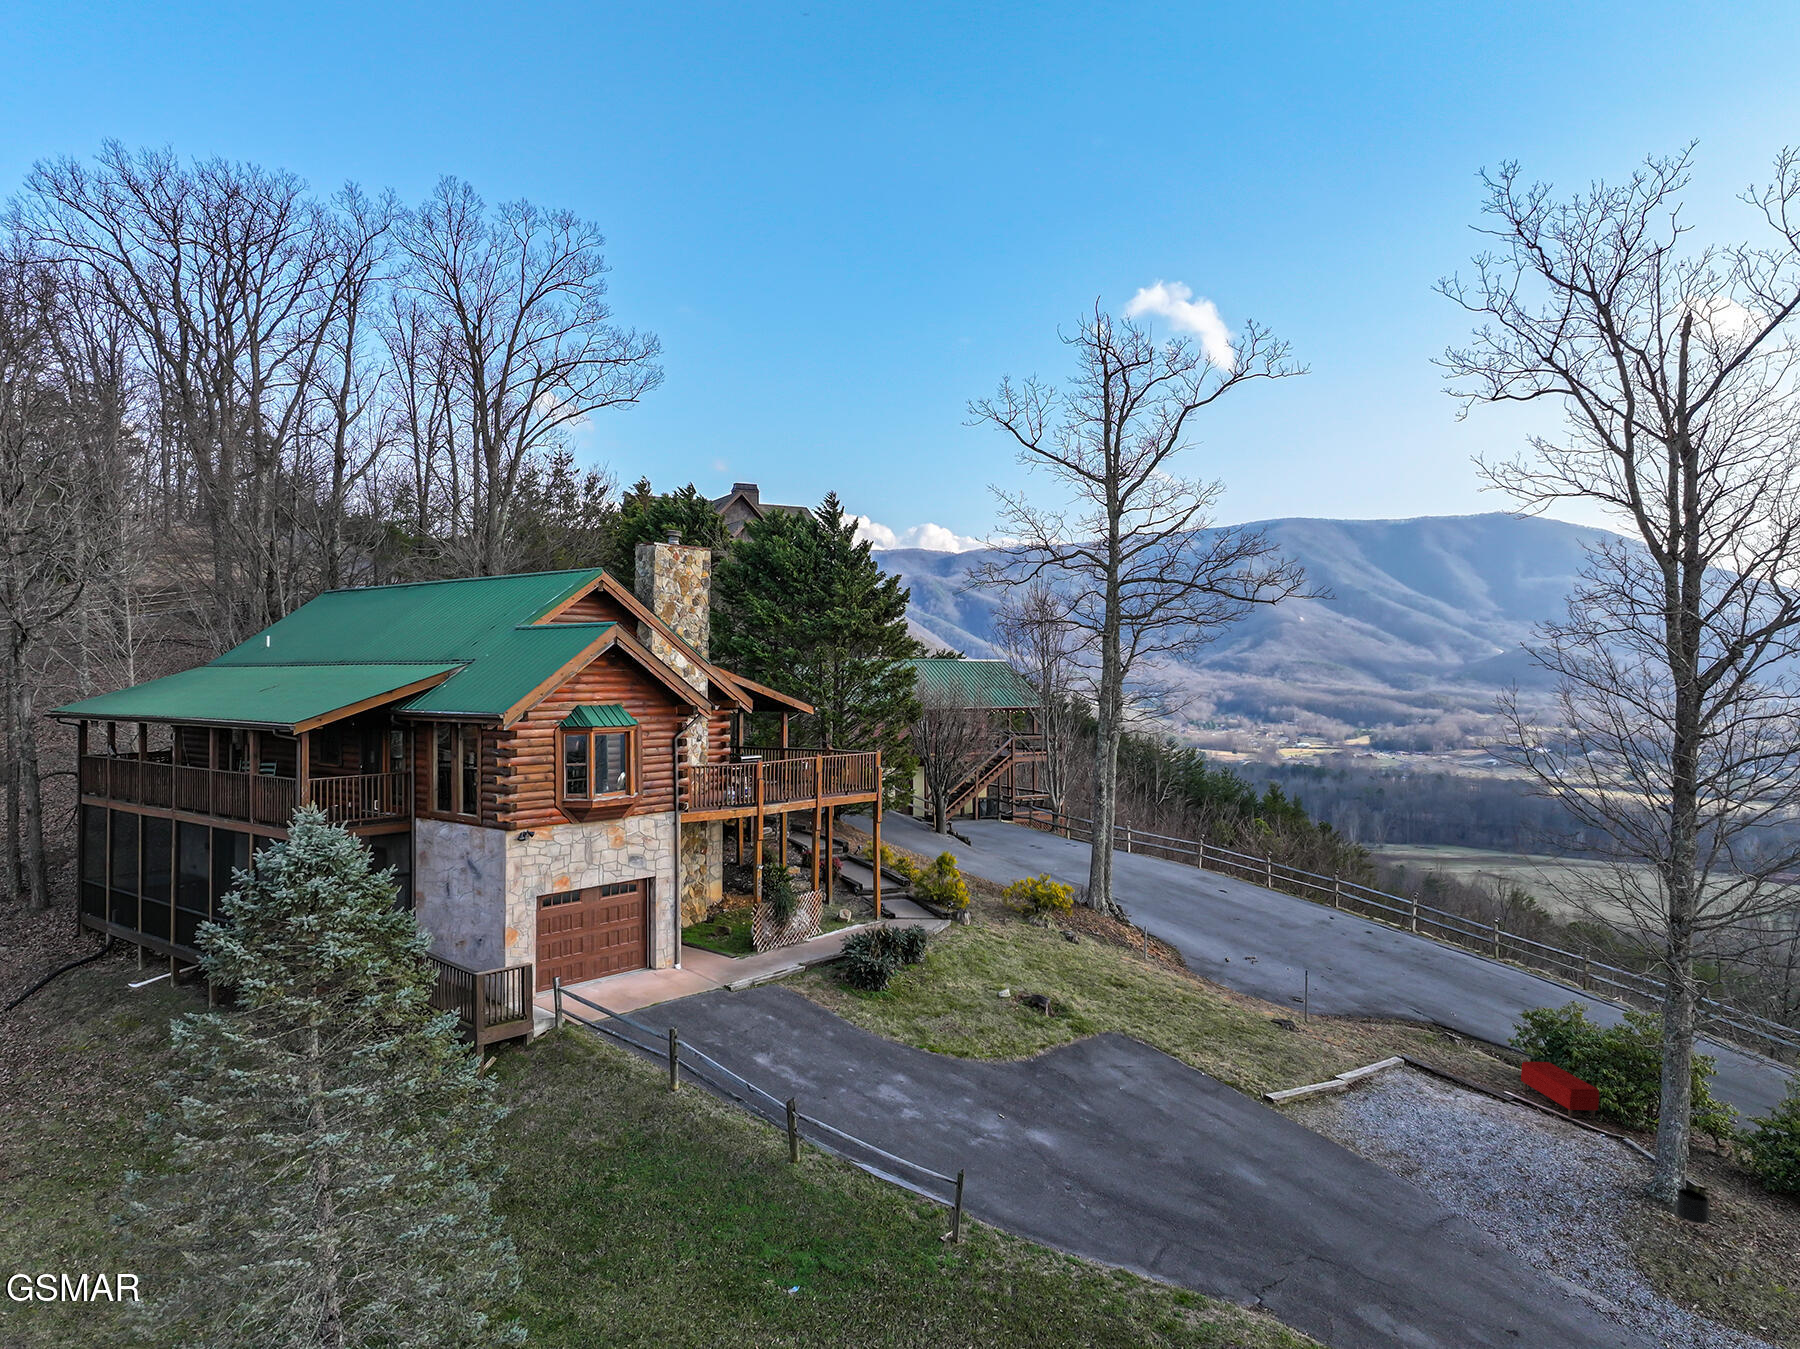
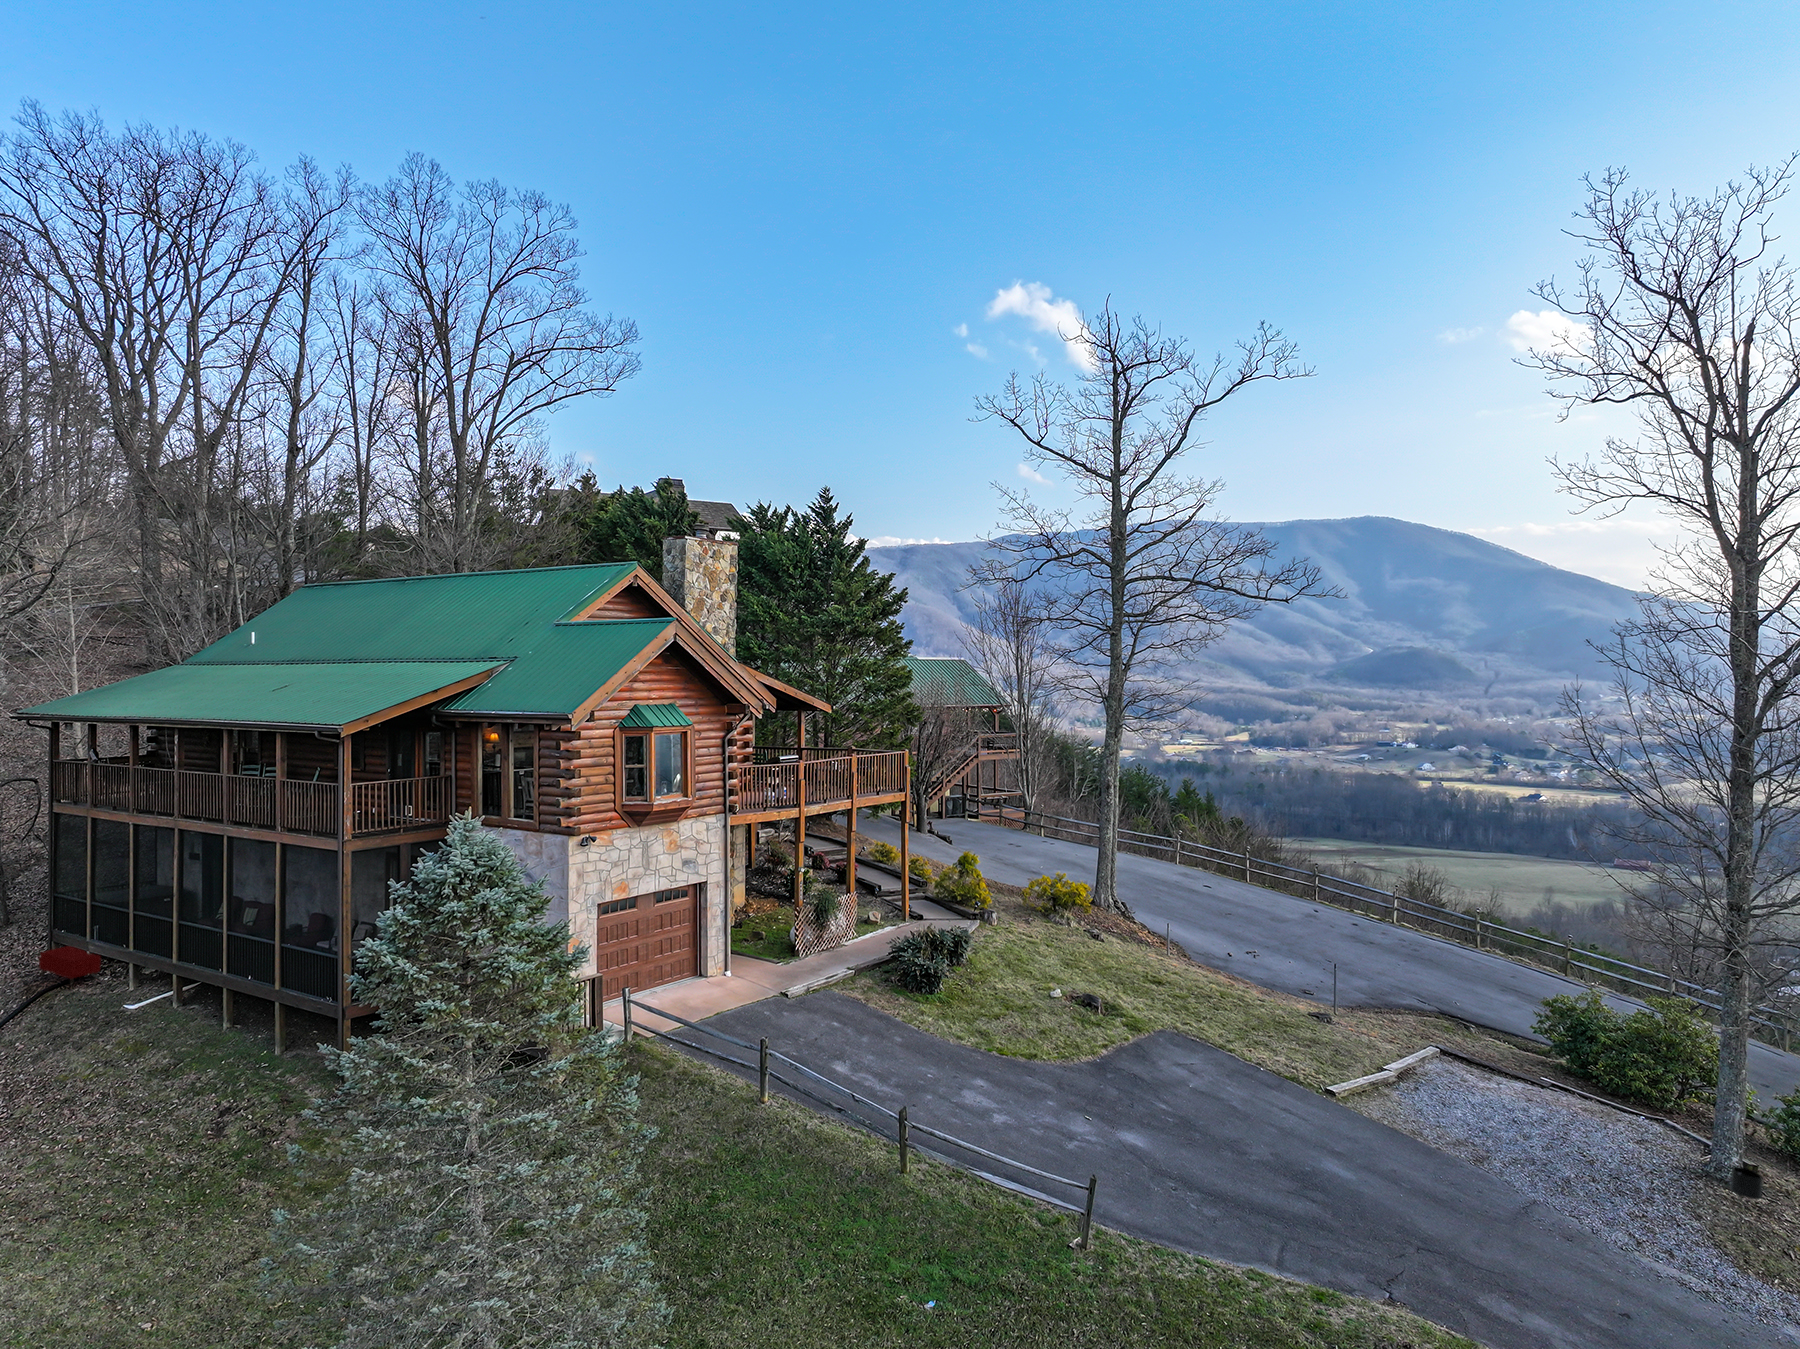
bench: present [1521,1062,1599,1119] -> present [39,946,101,986]

